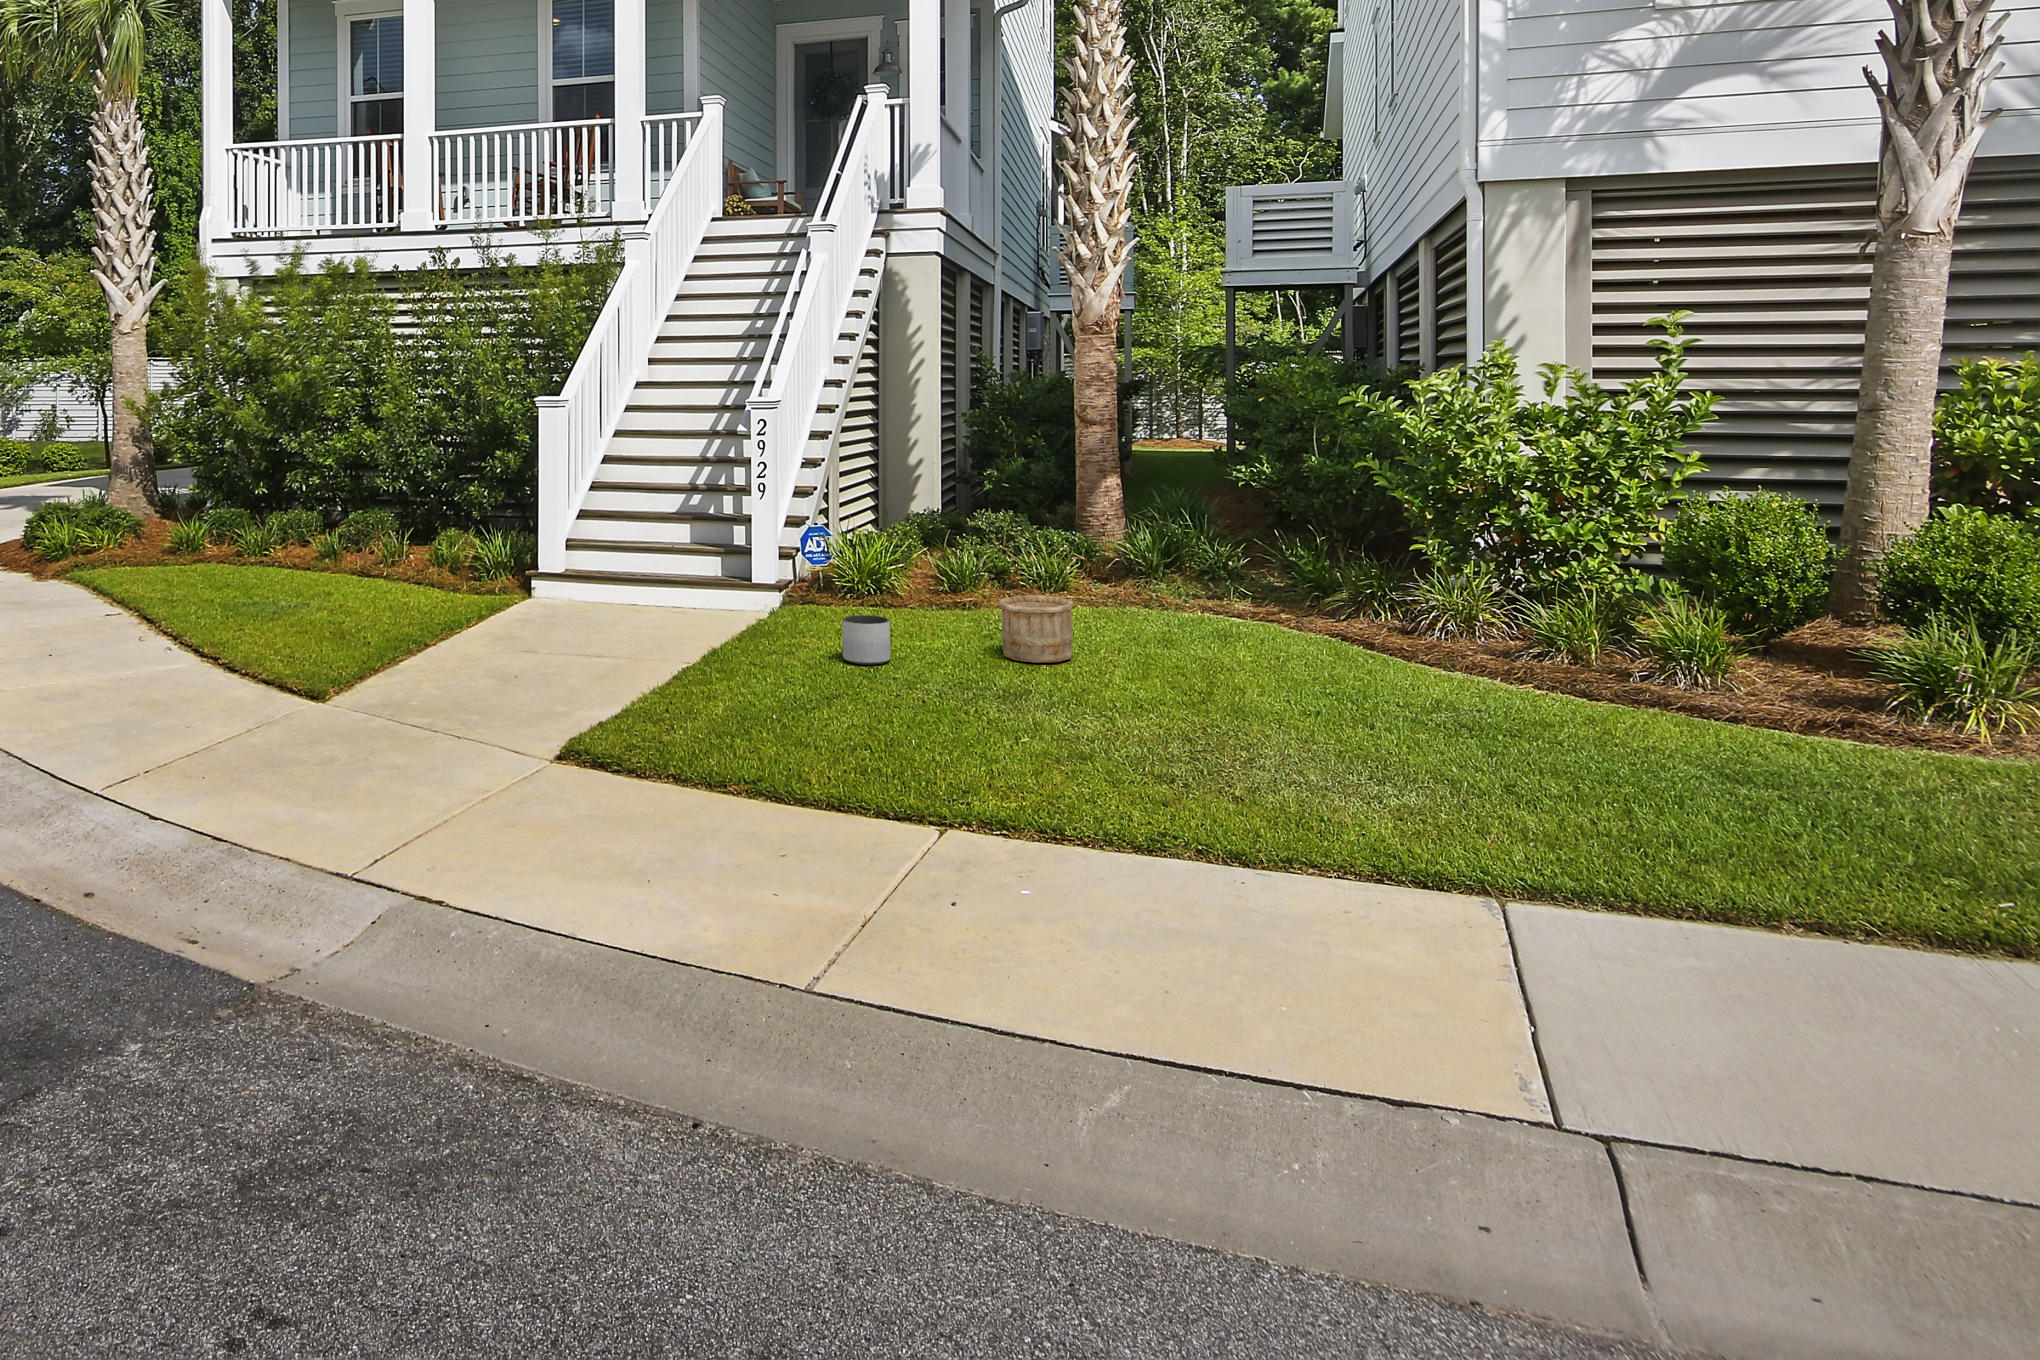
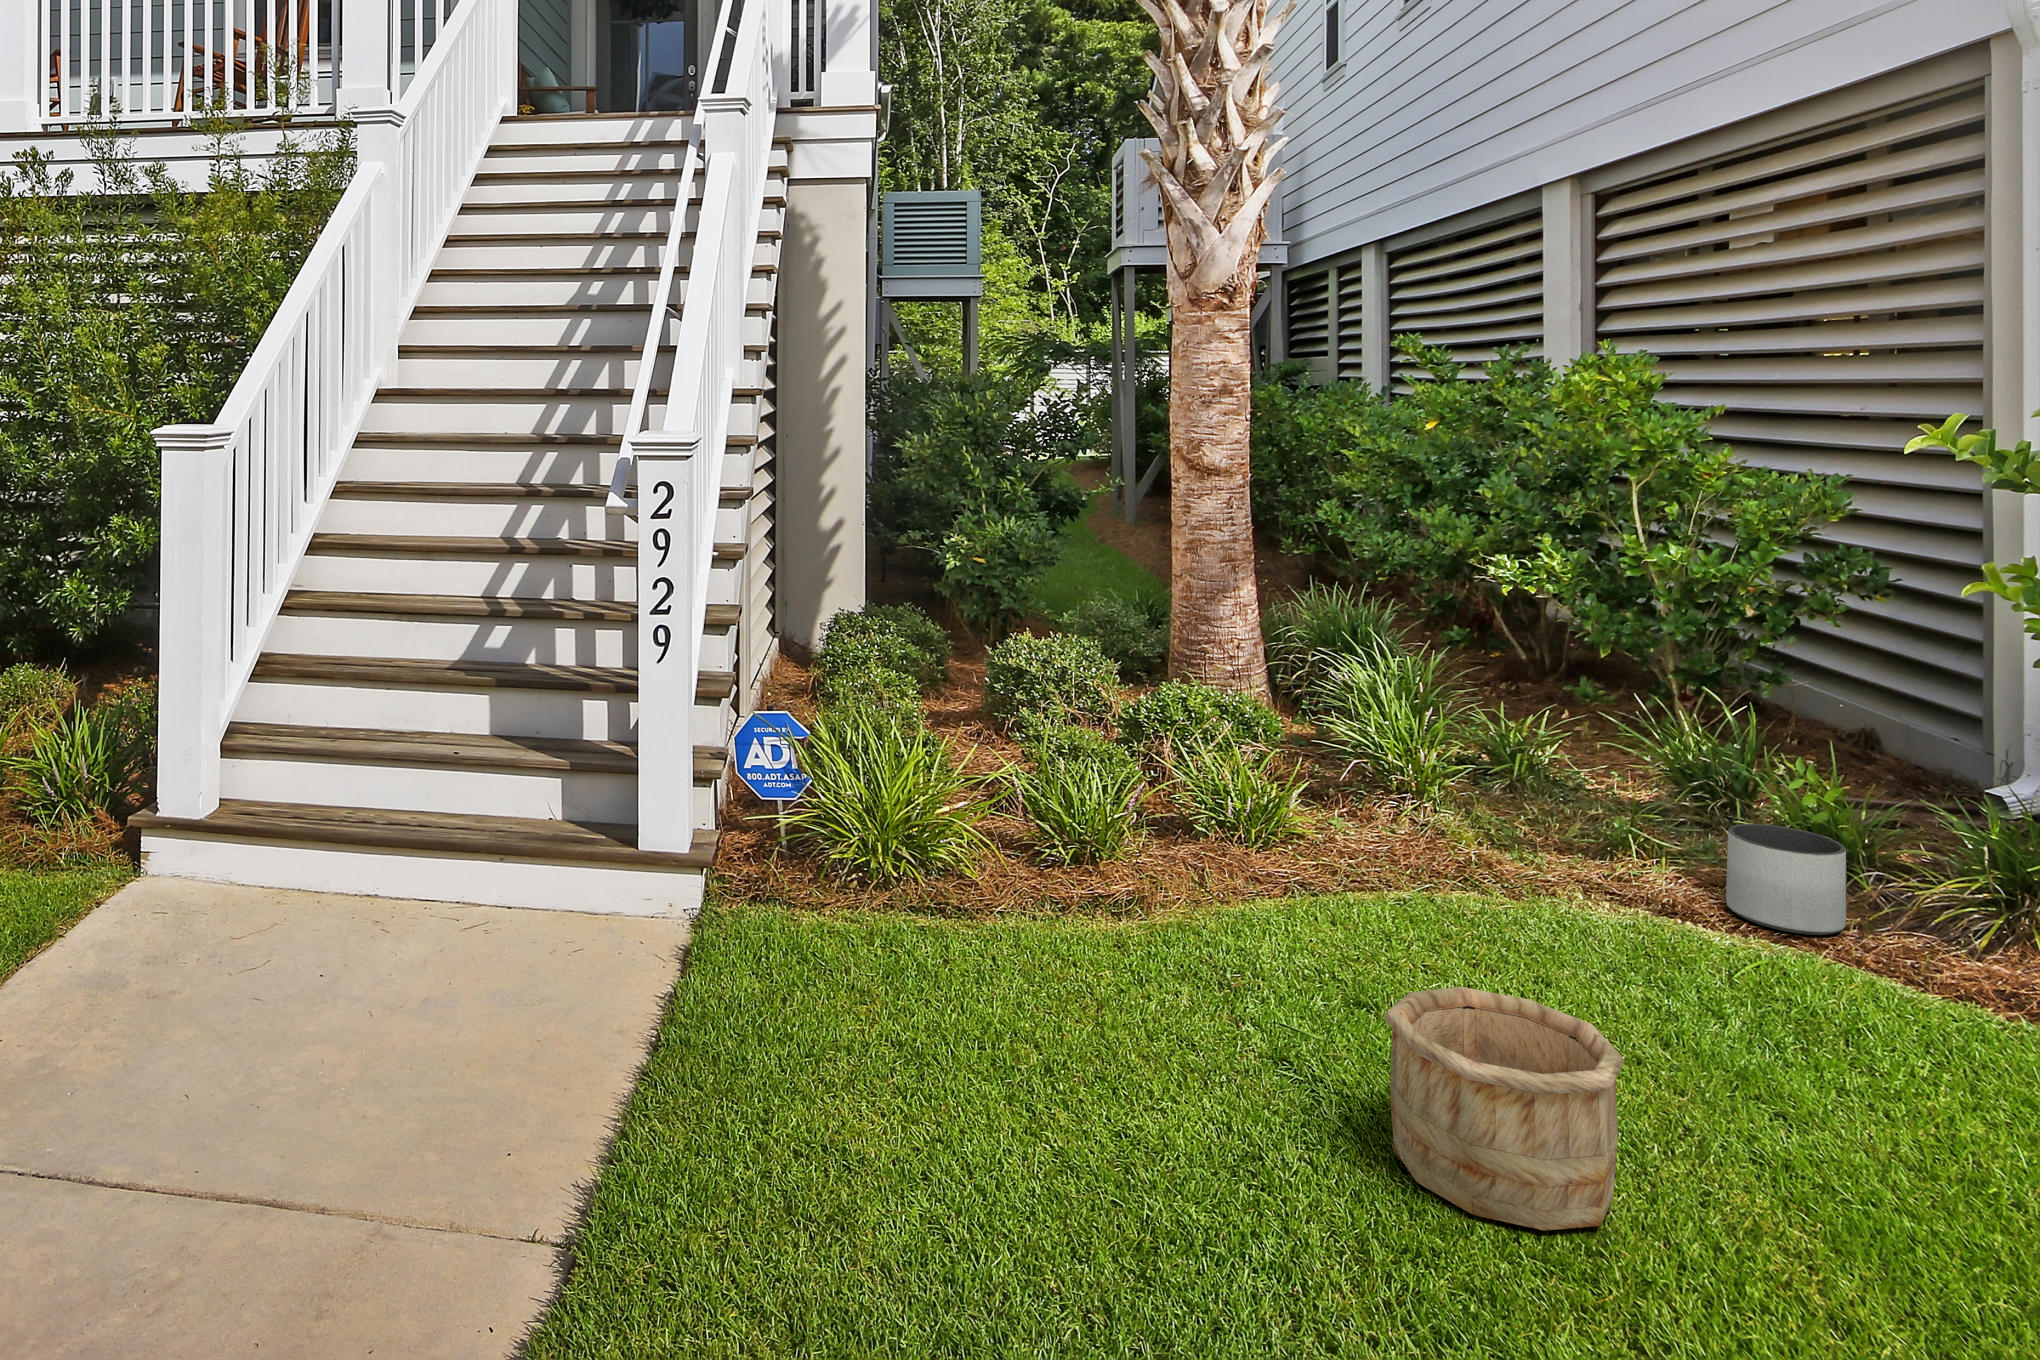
planter: present [843,615,890,665] -> present [1726,824,1846,935]

